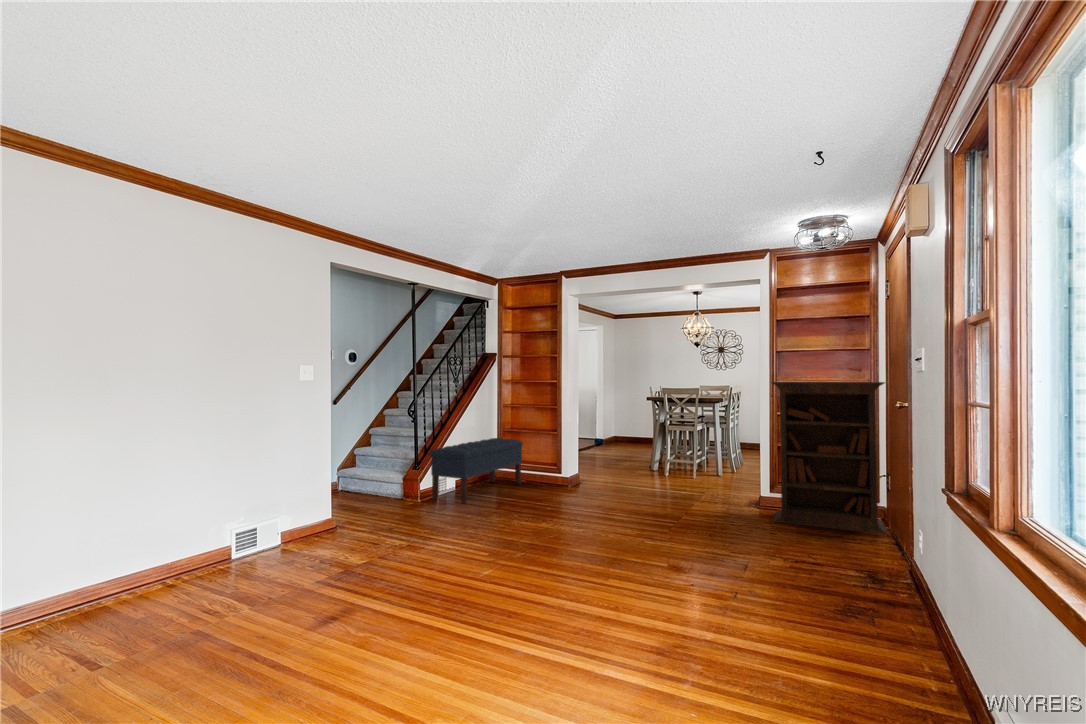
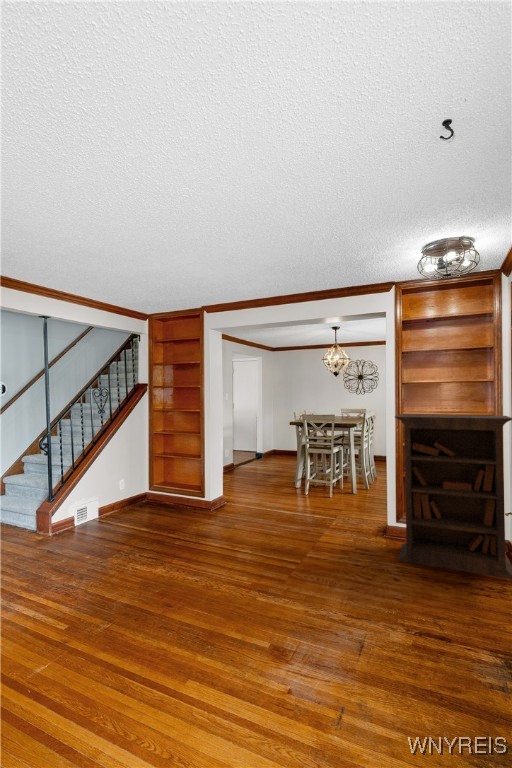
bench: present [430,438,523,504] -> none [63,464,168,539]

